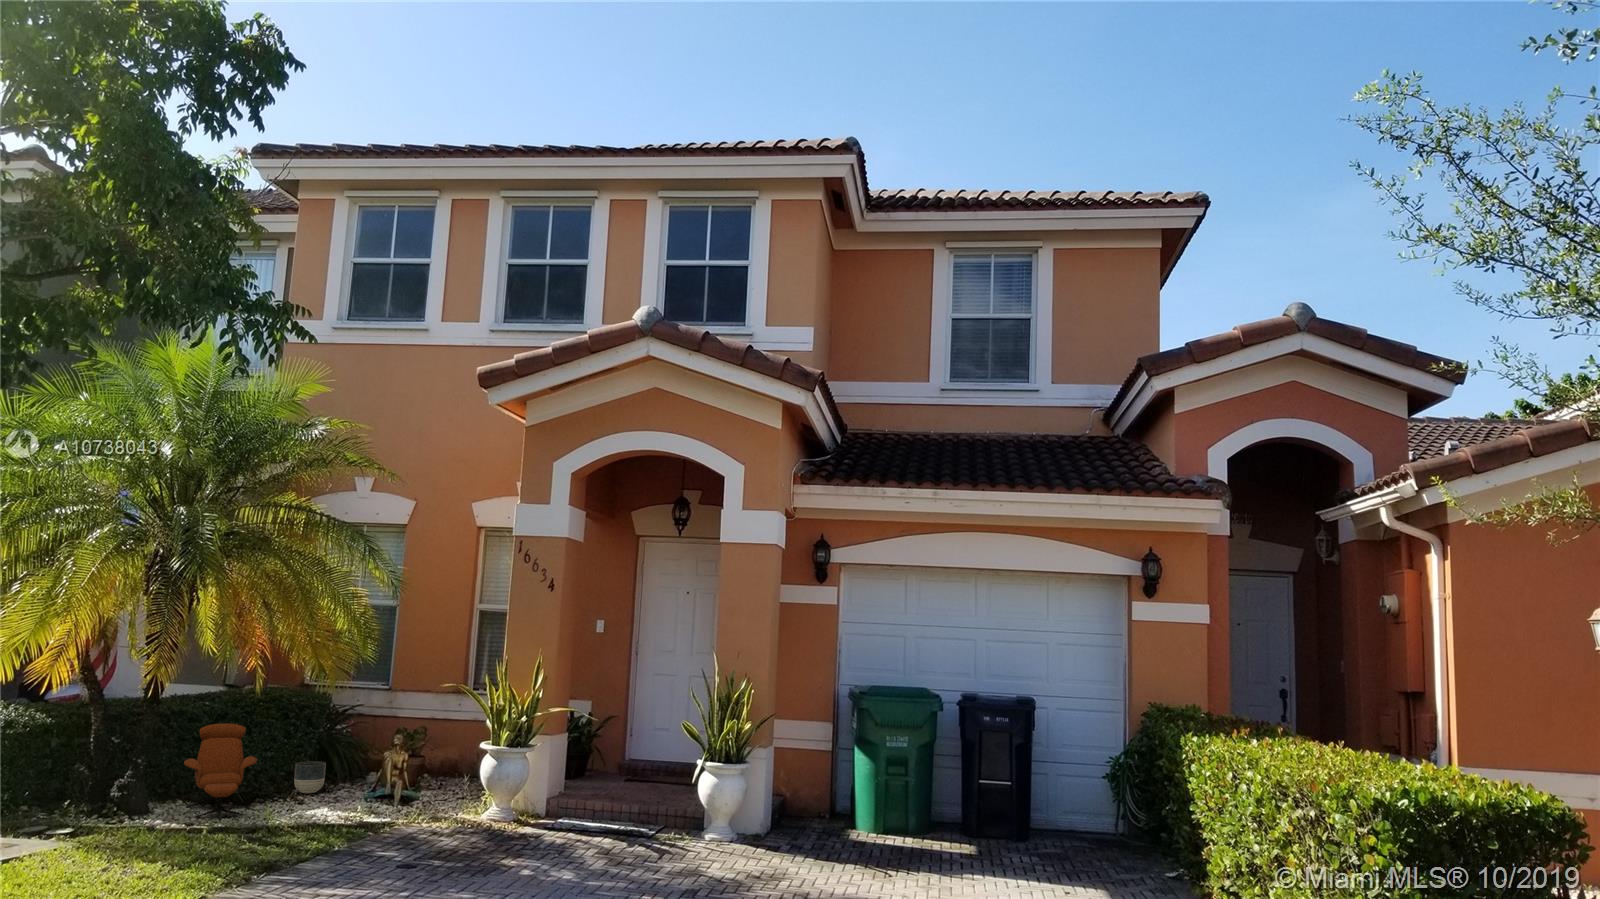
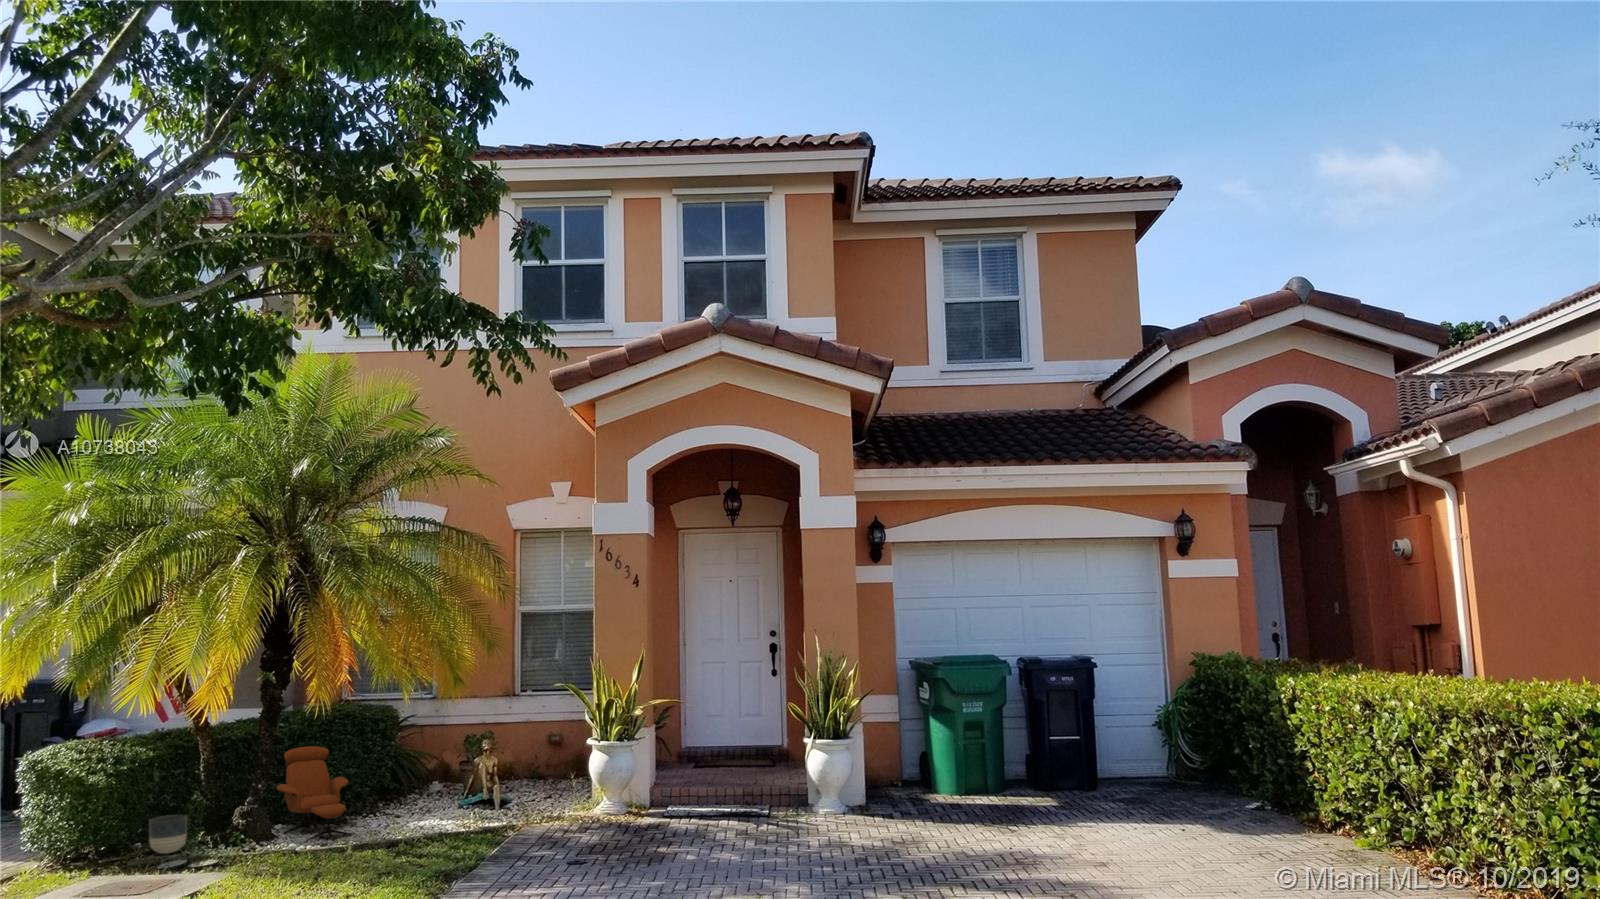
planter: present [294,761,326,793] -> present [149,815,187,854]

